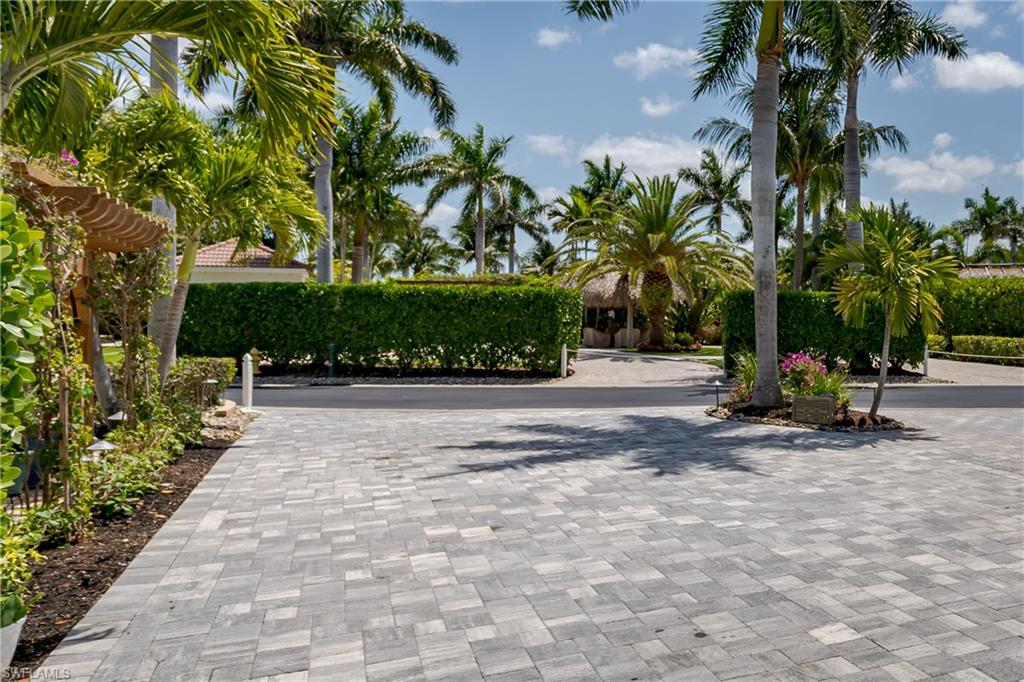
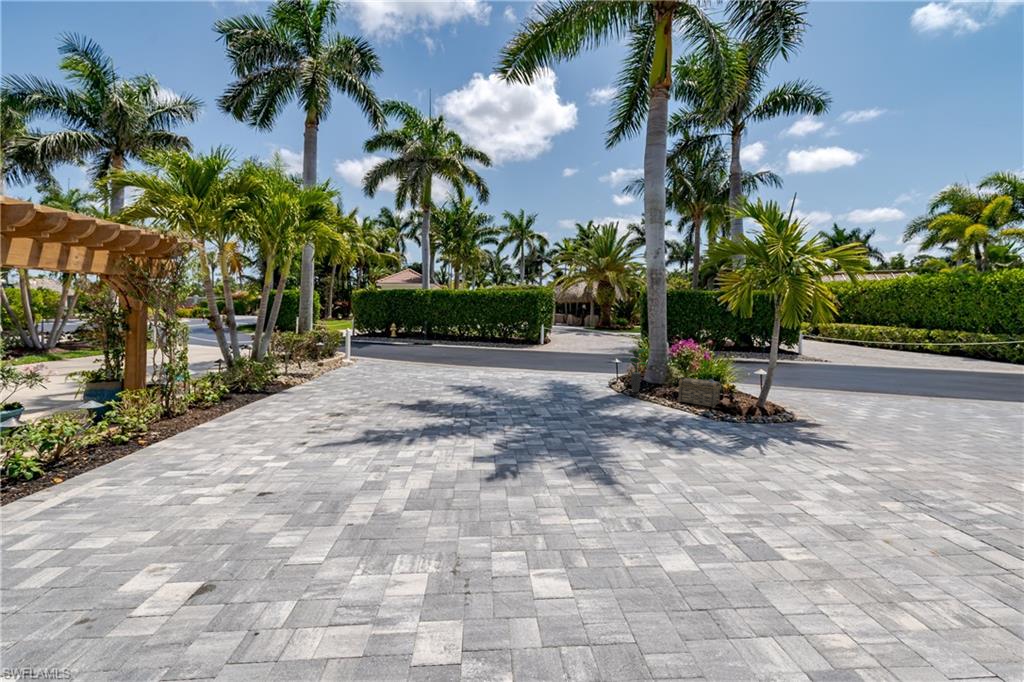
potted plant: none [731,364,756,416] -> present [629,349,645,393]

